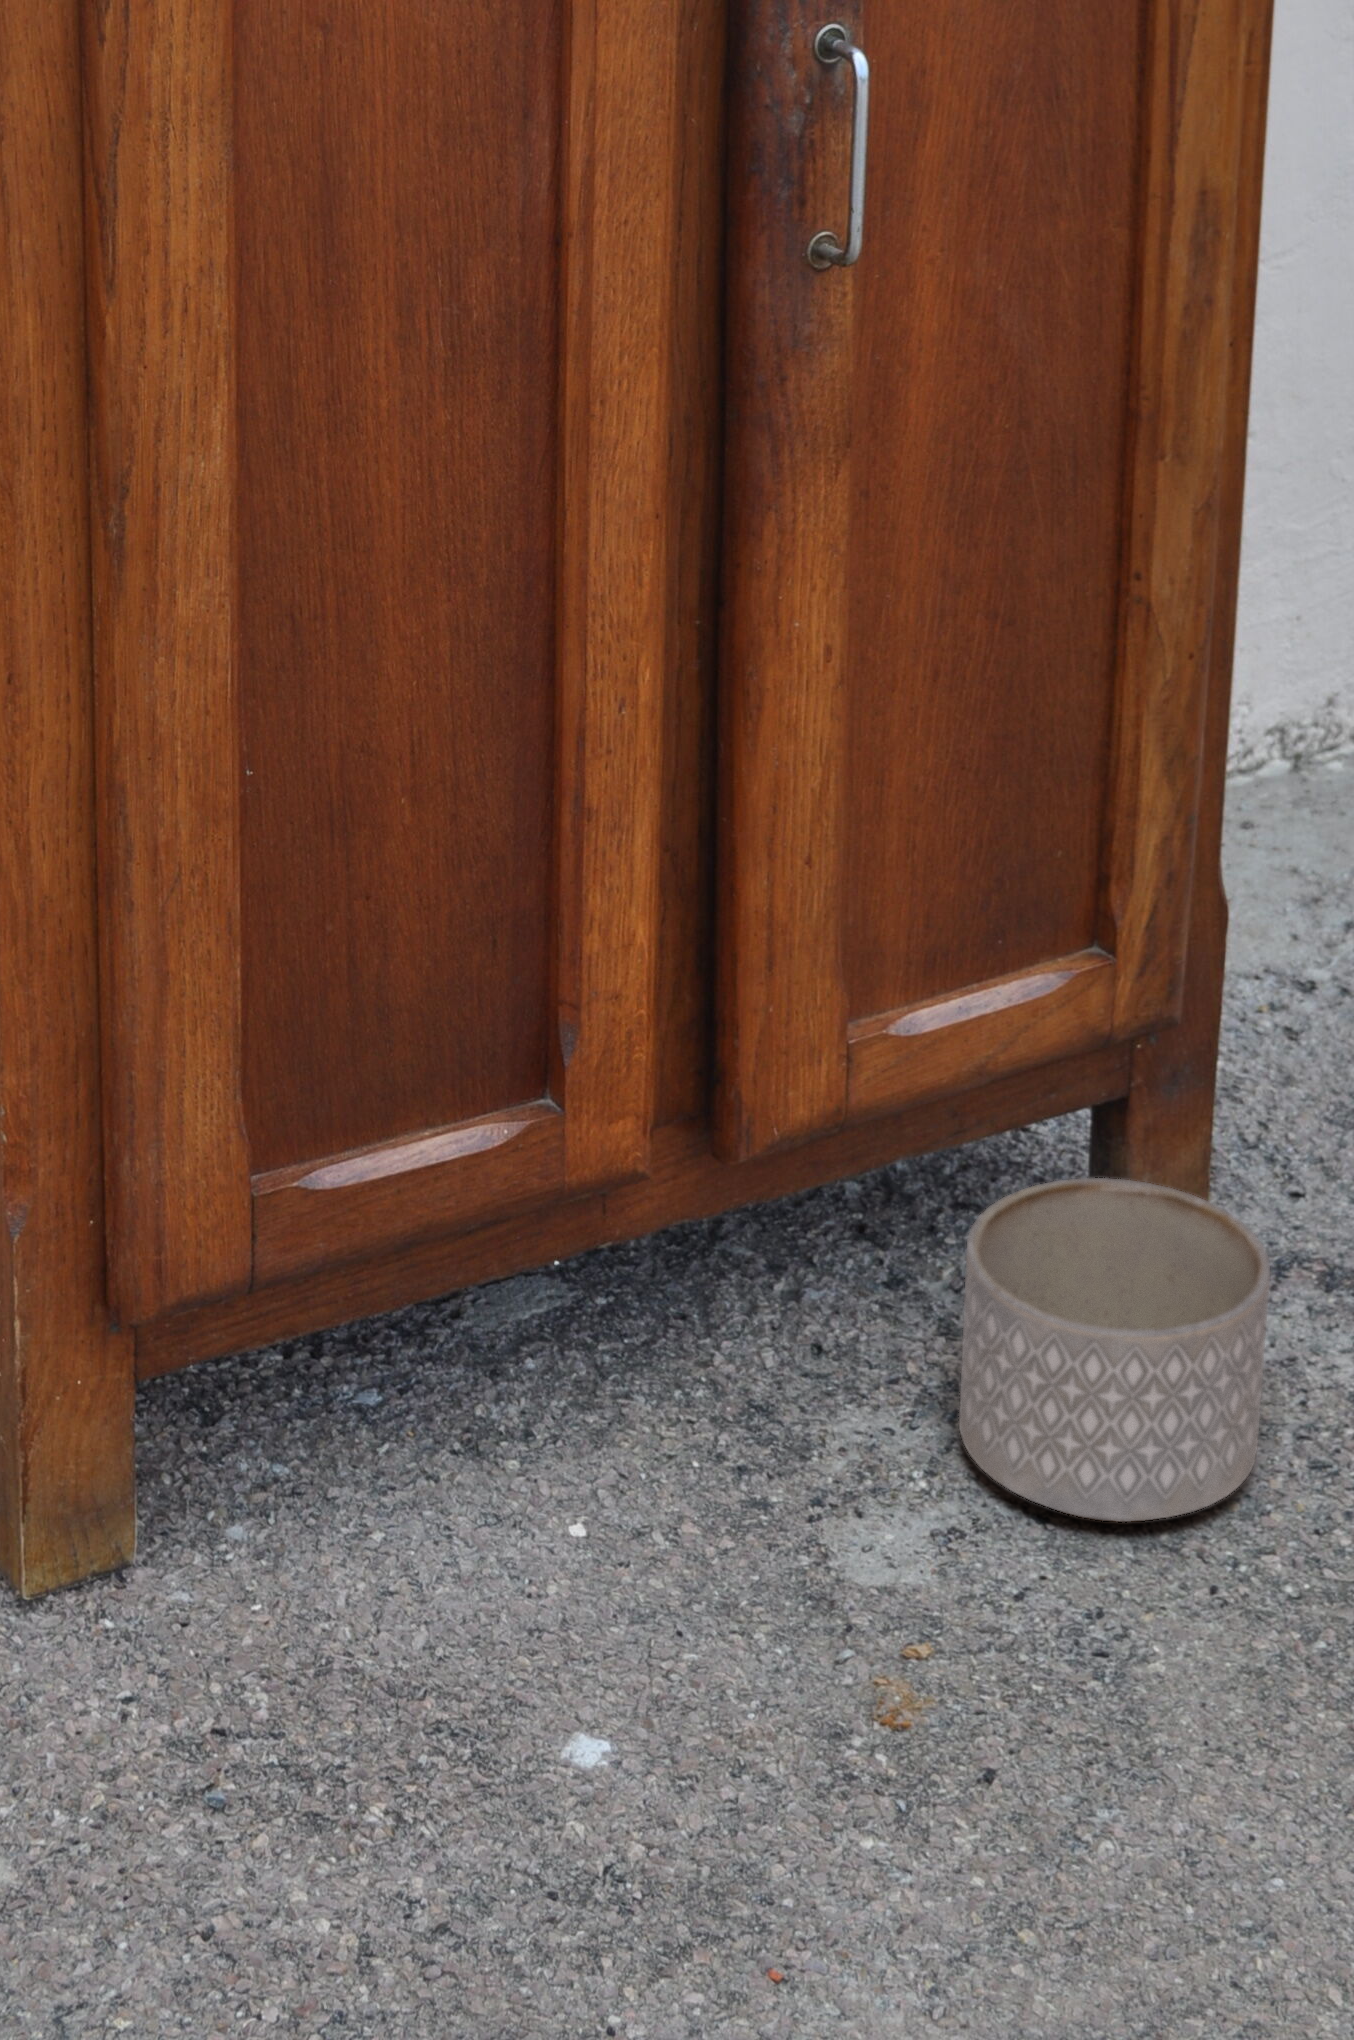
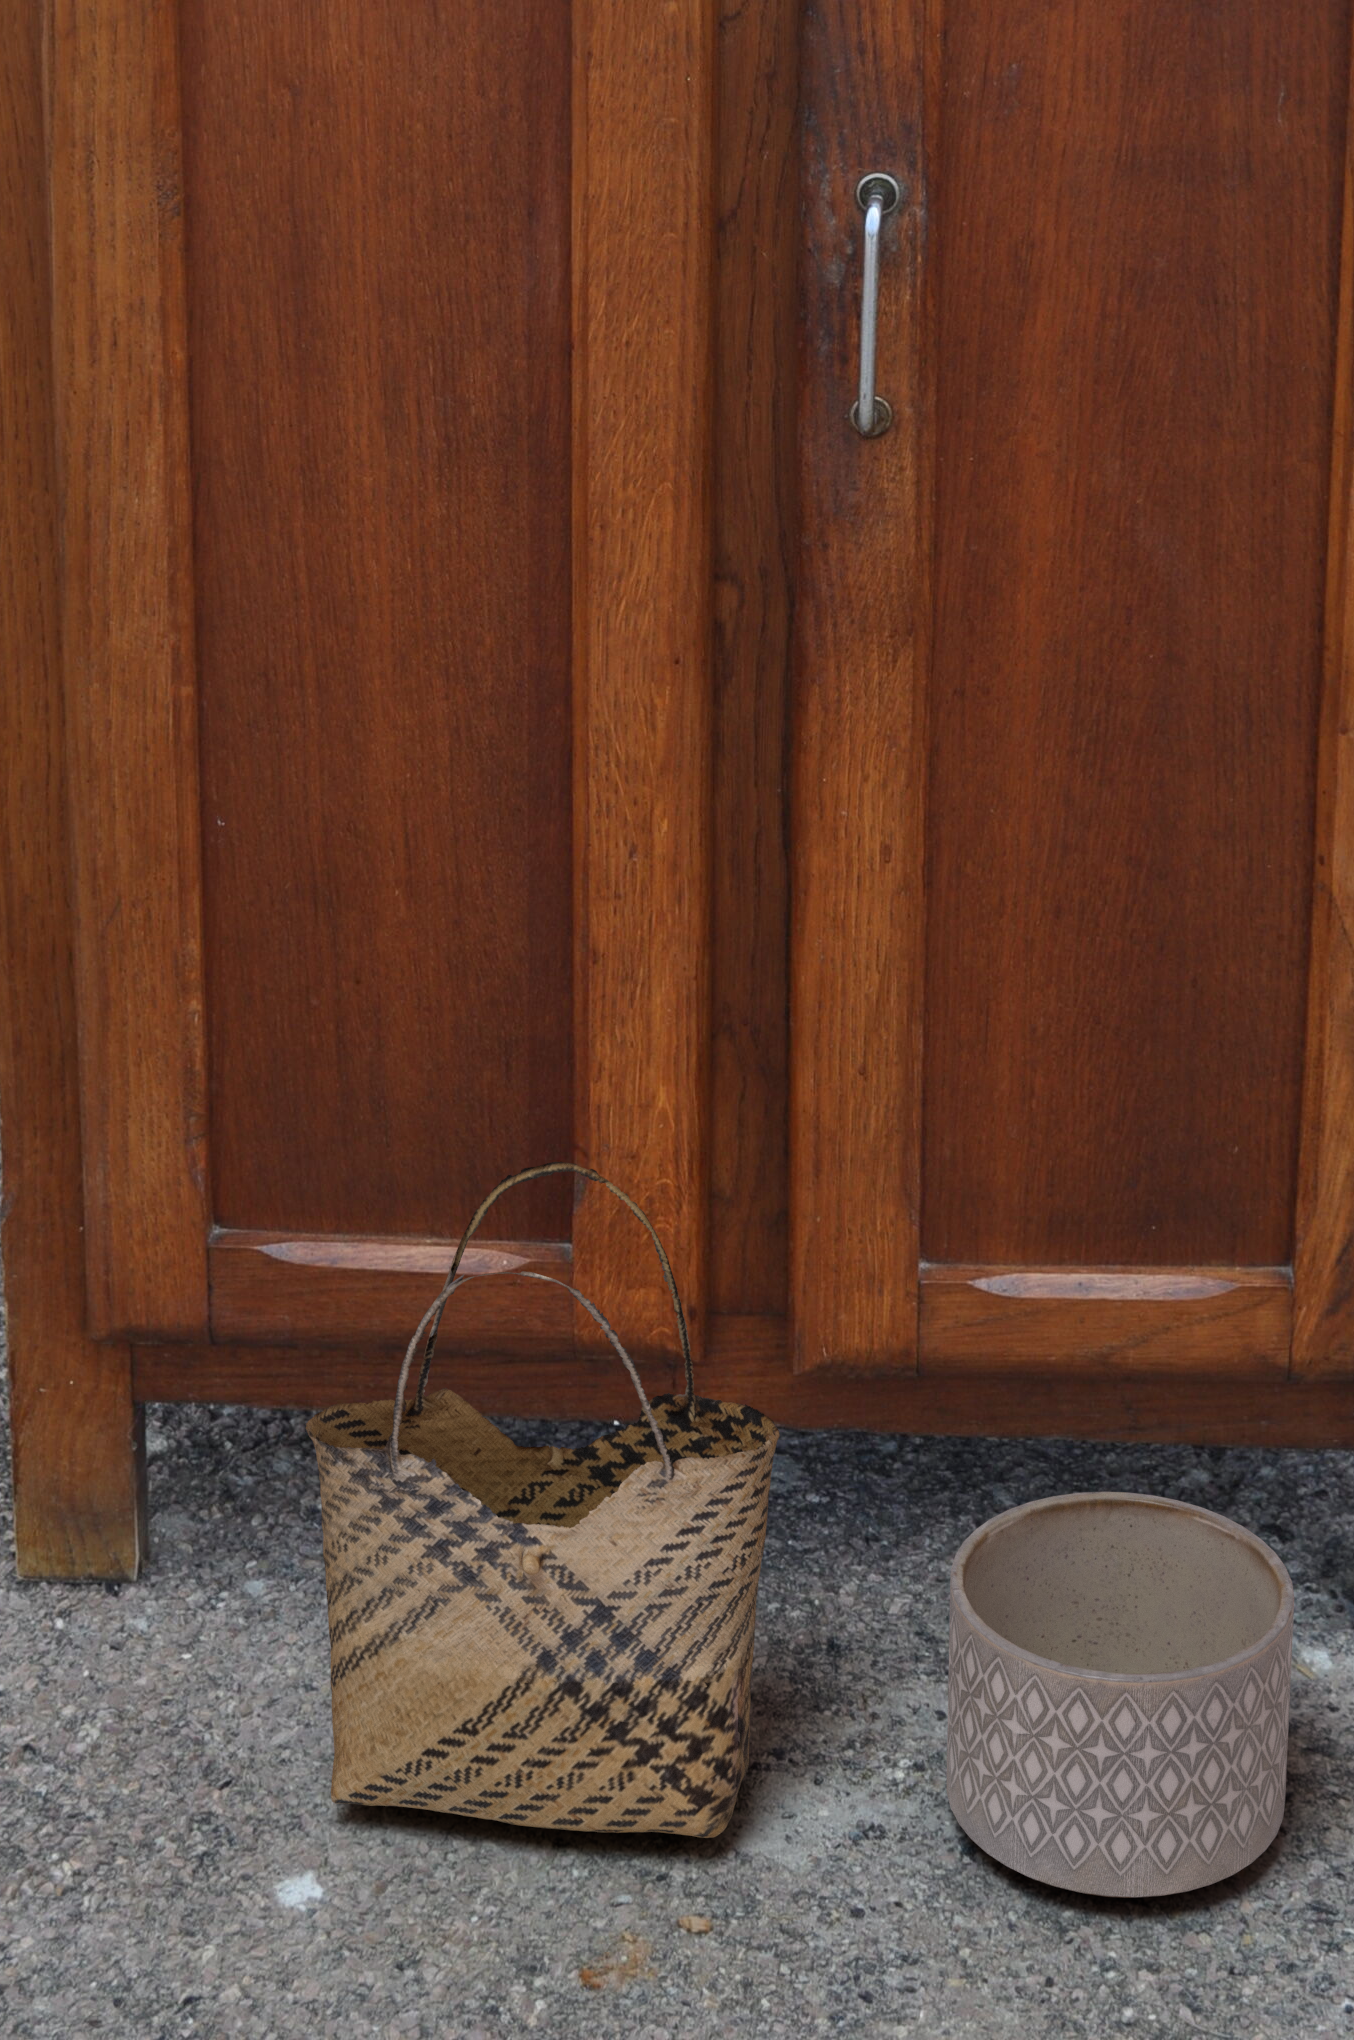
woven basket: none [478,1024,879,1674] -> present [306,1162,780,1838]

